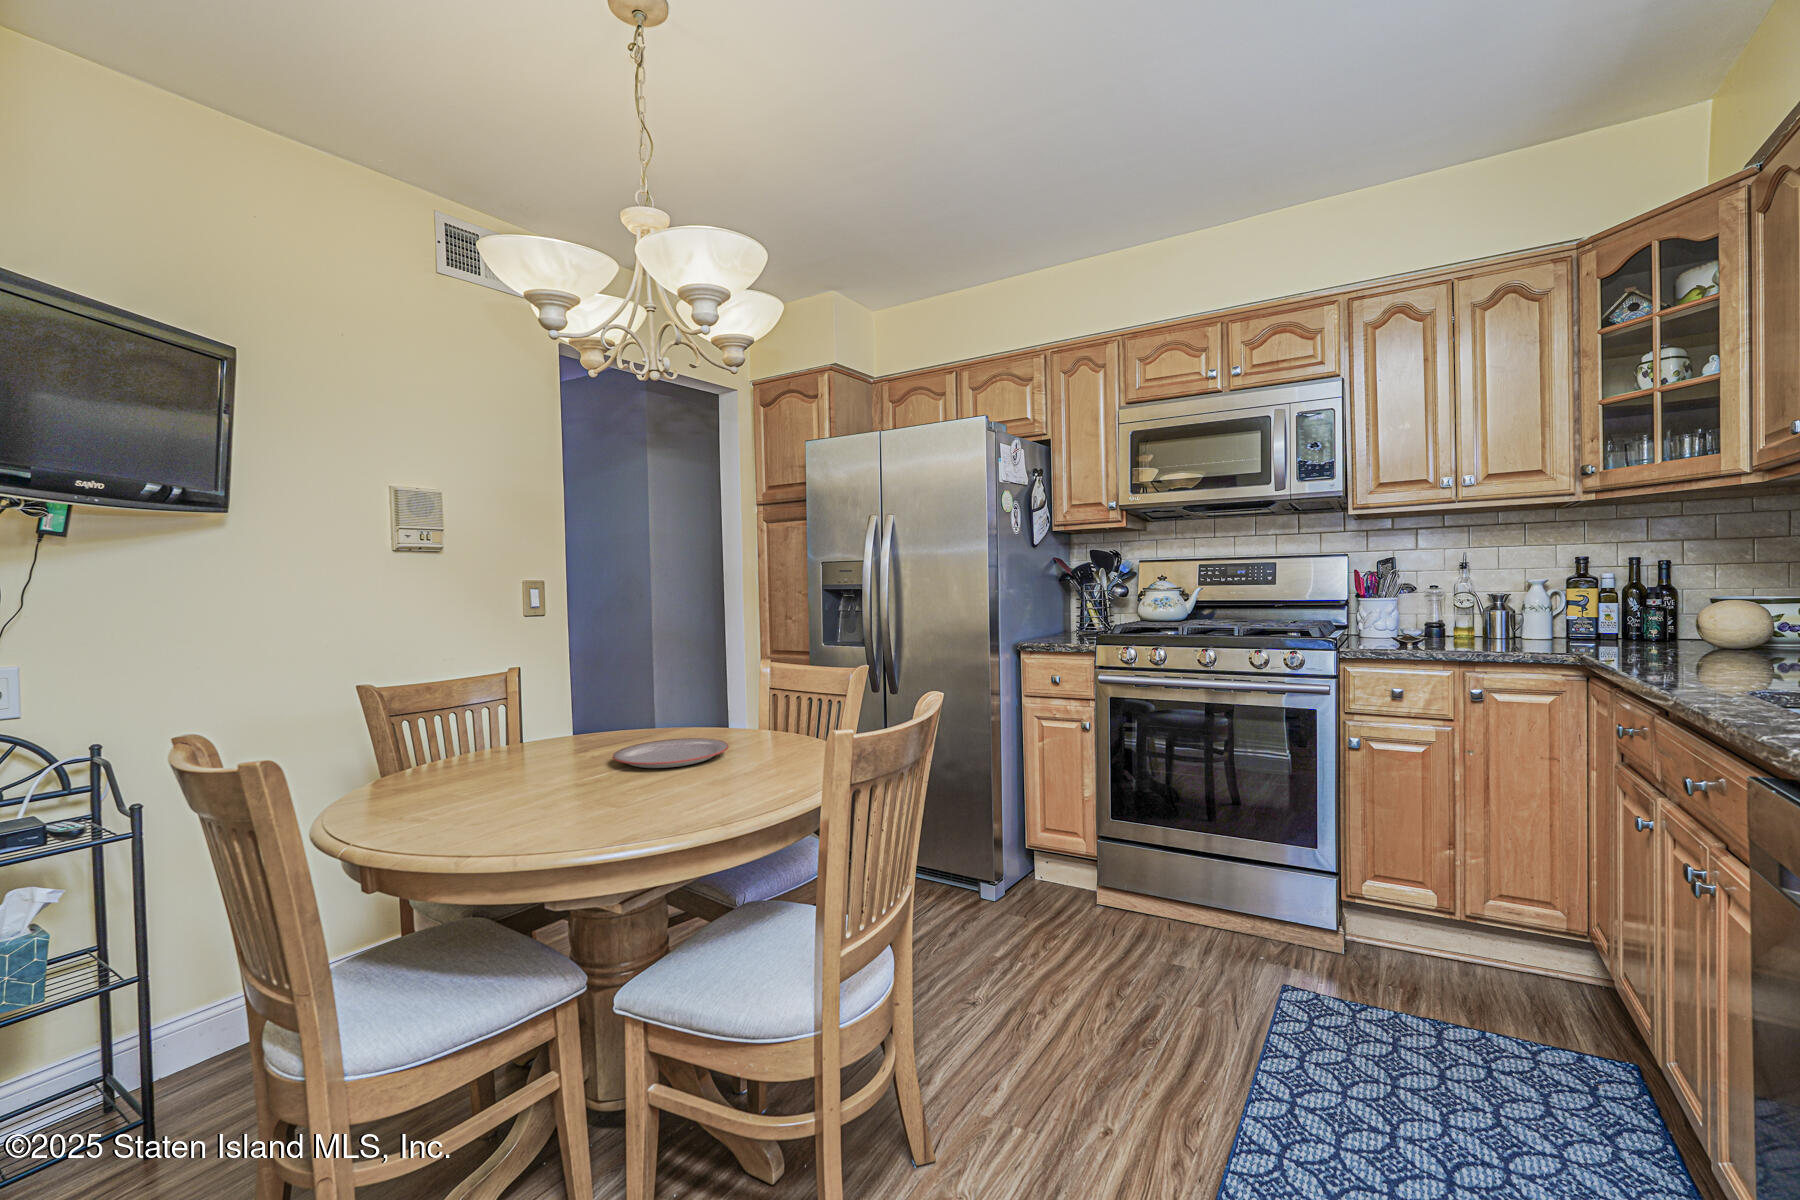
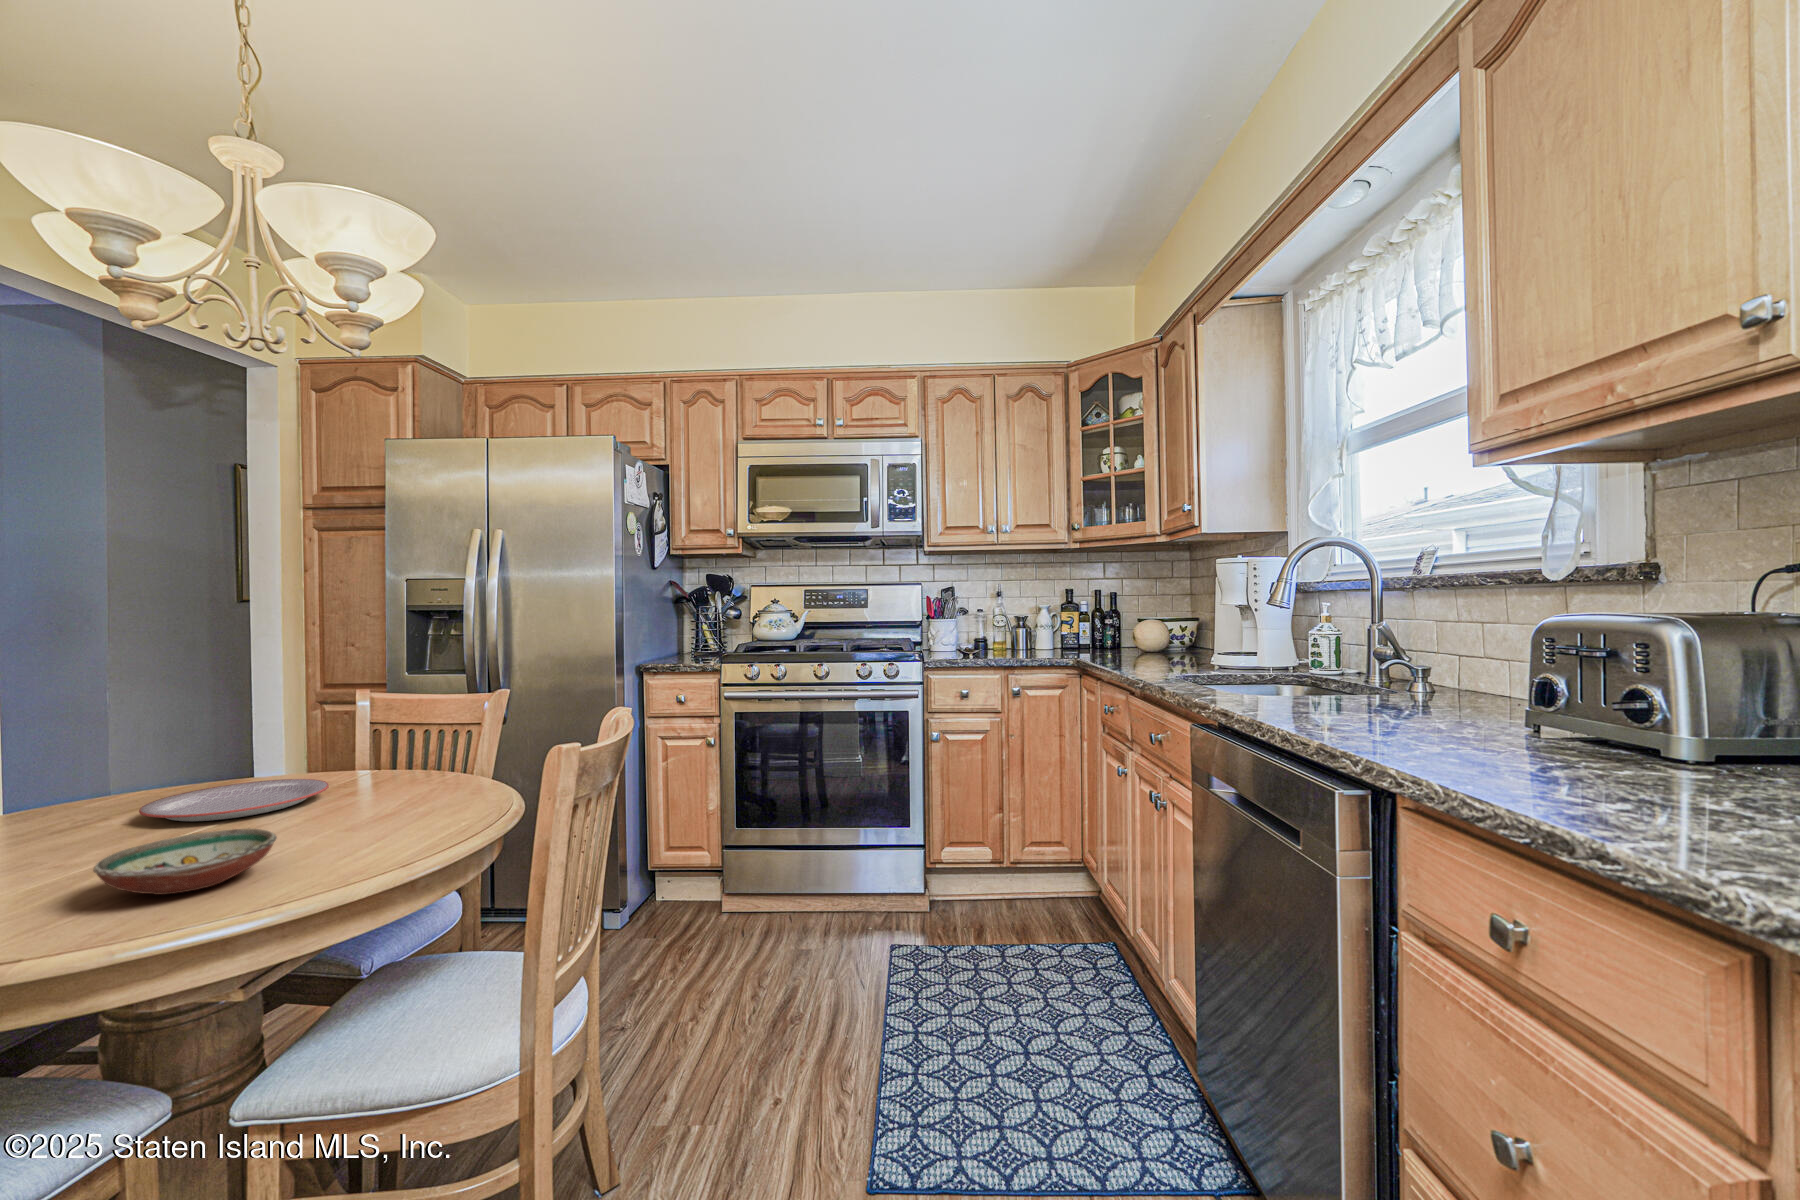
decorative bowl: none [551,782,659,828] -> present [93,828,277,895]

